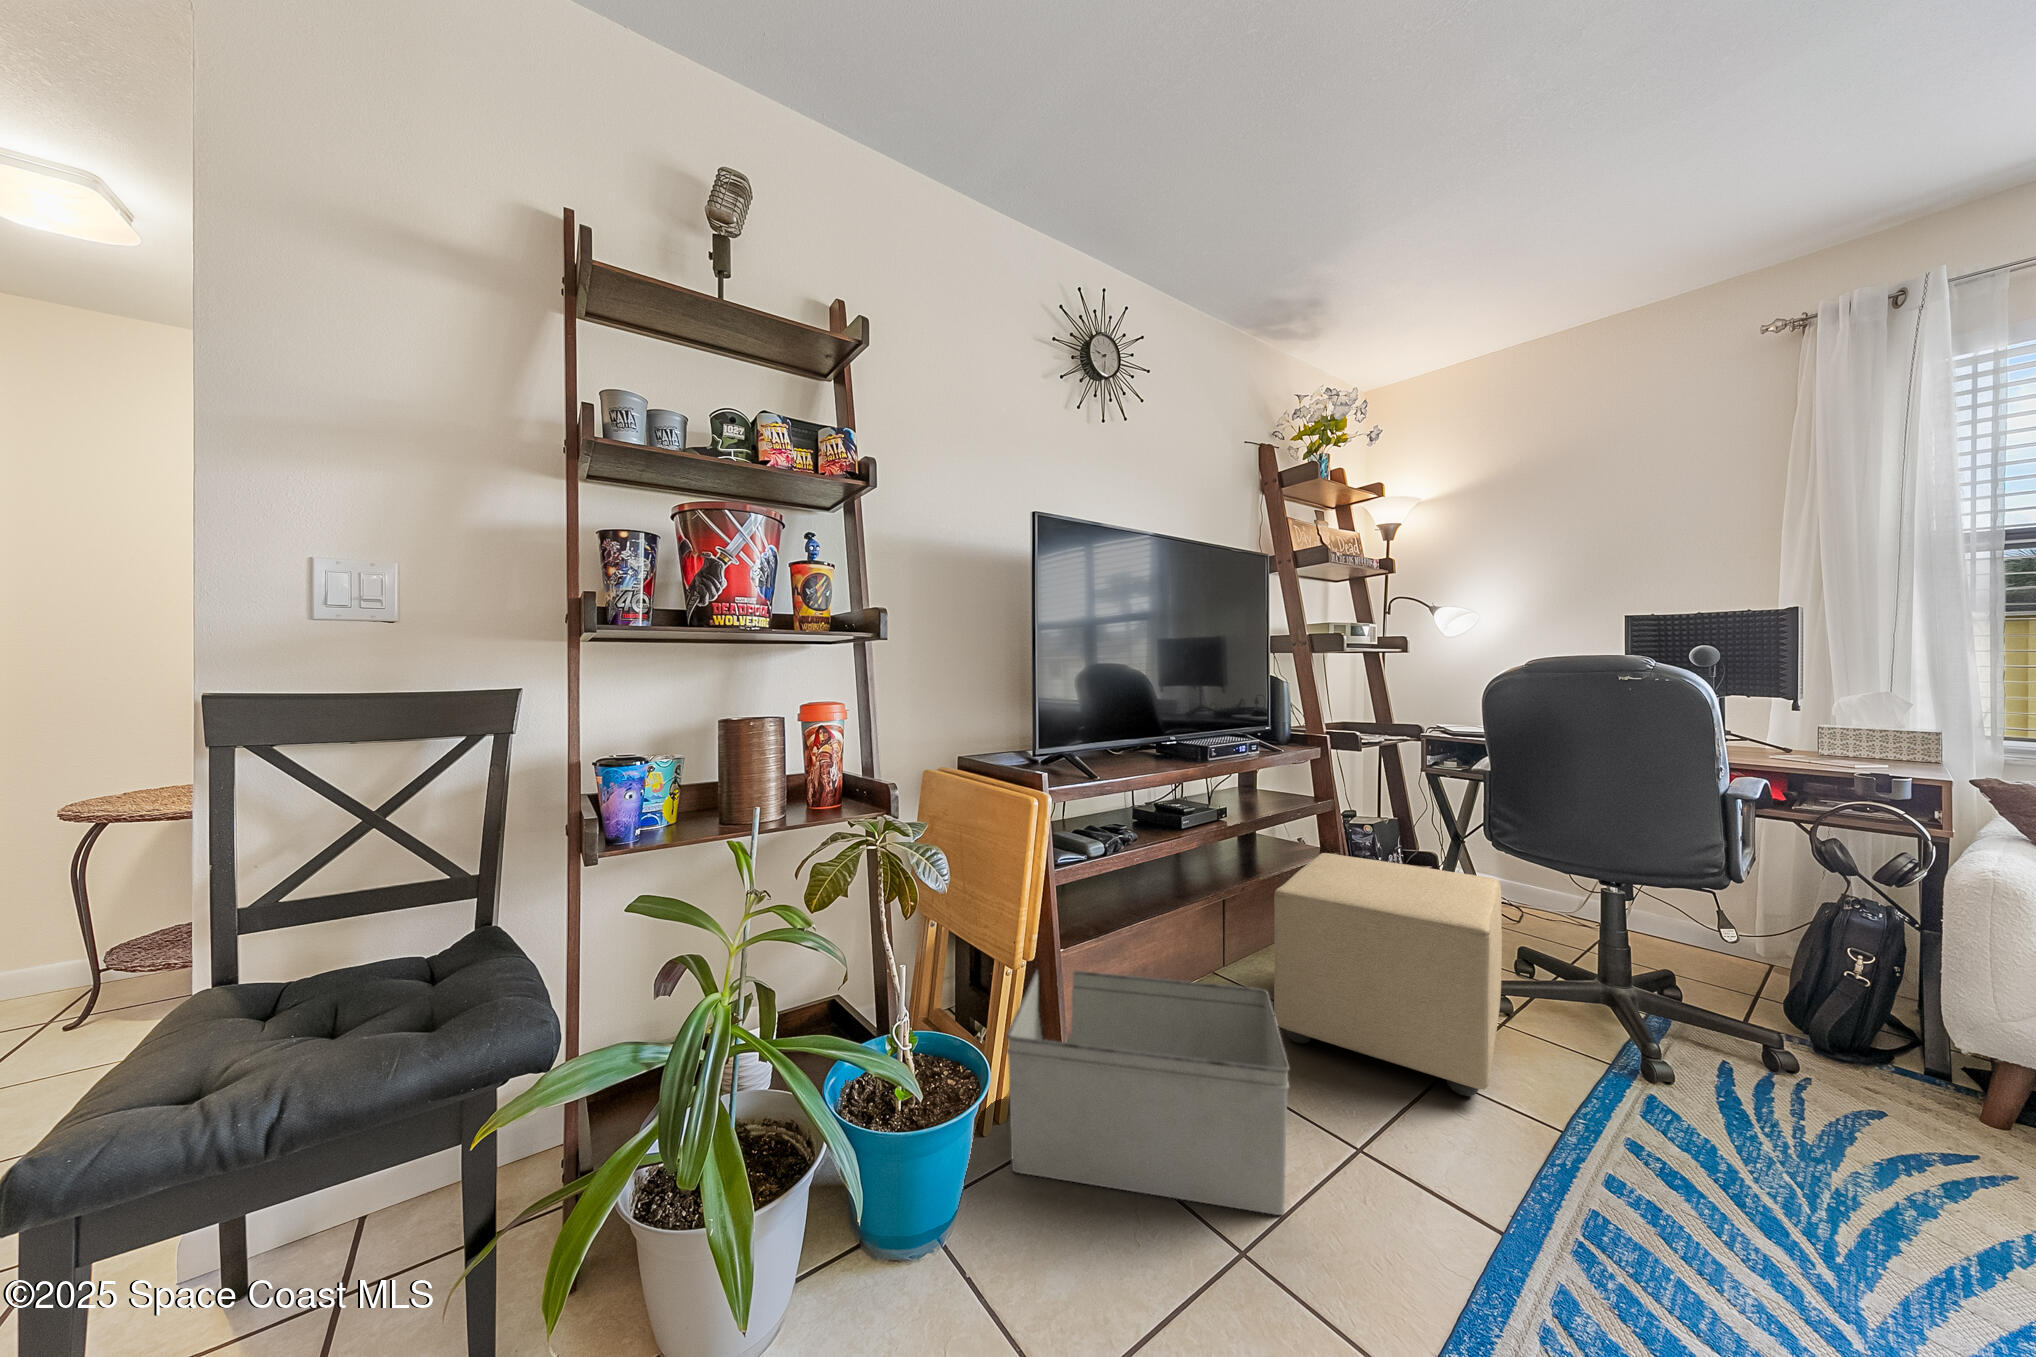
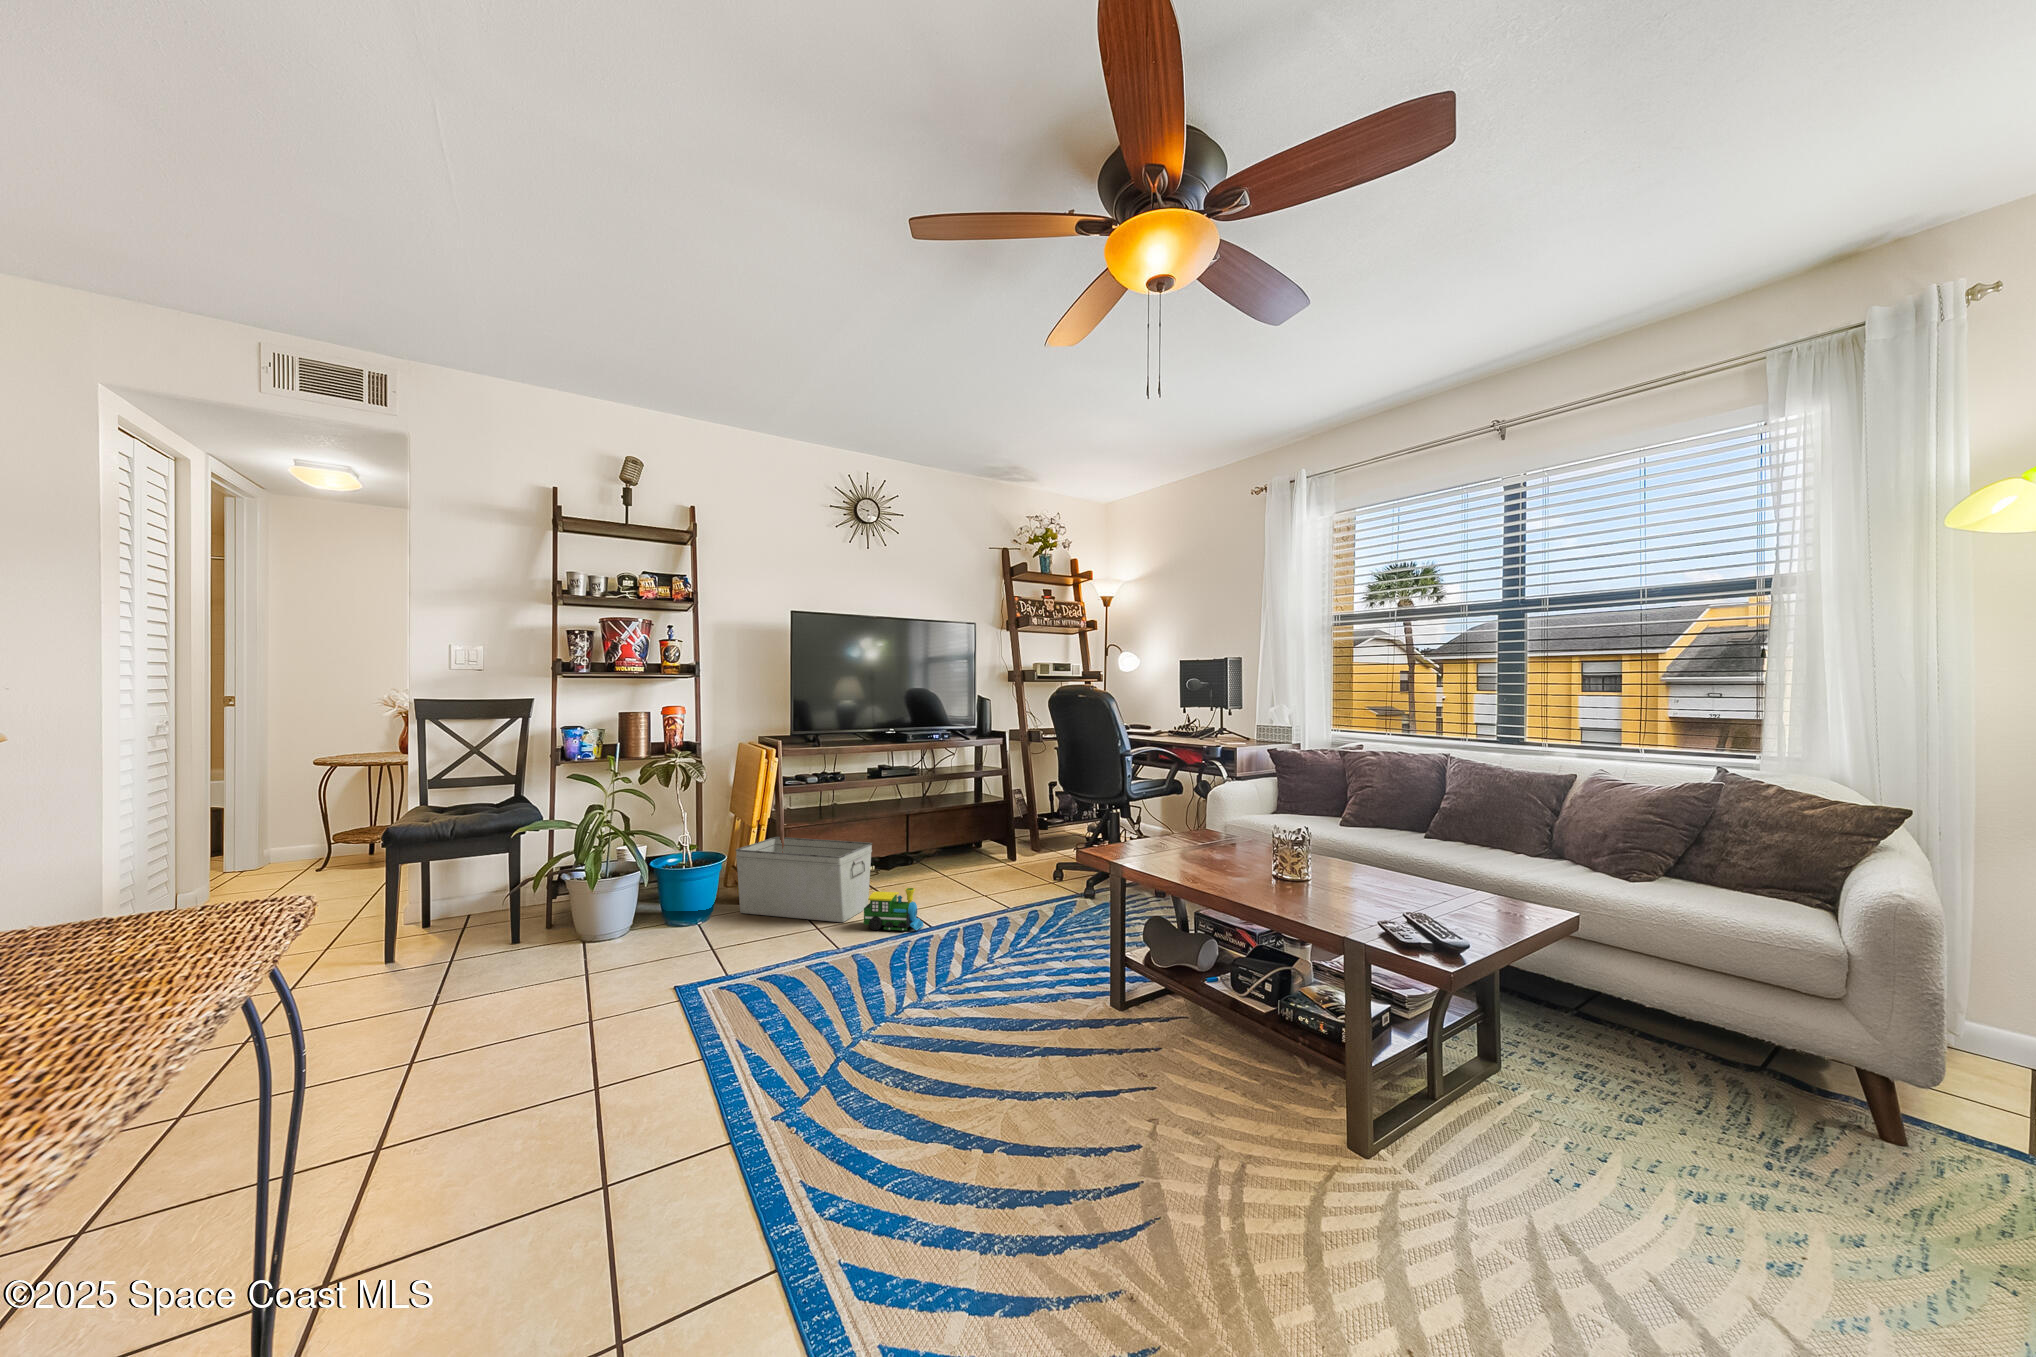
ottoman: present [1274,853,1502,1096] -> none [912,798,1043,901]
toy train: none [1345,1137,1511,1266] -> present [864,888,923,932]

